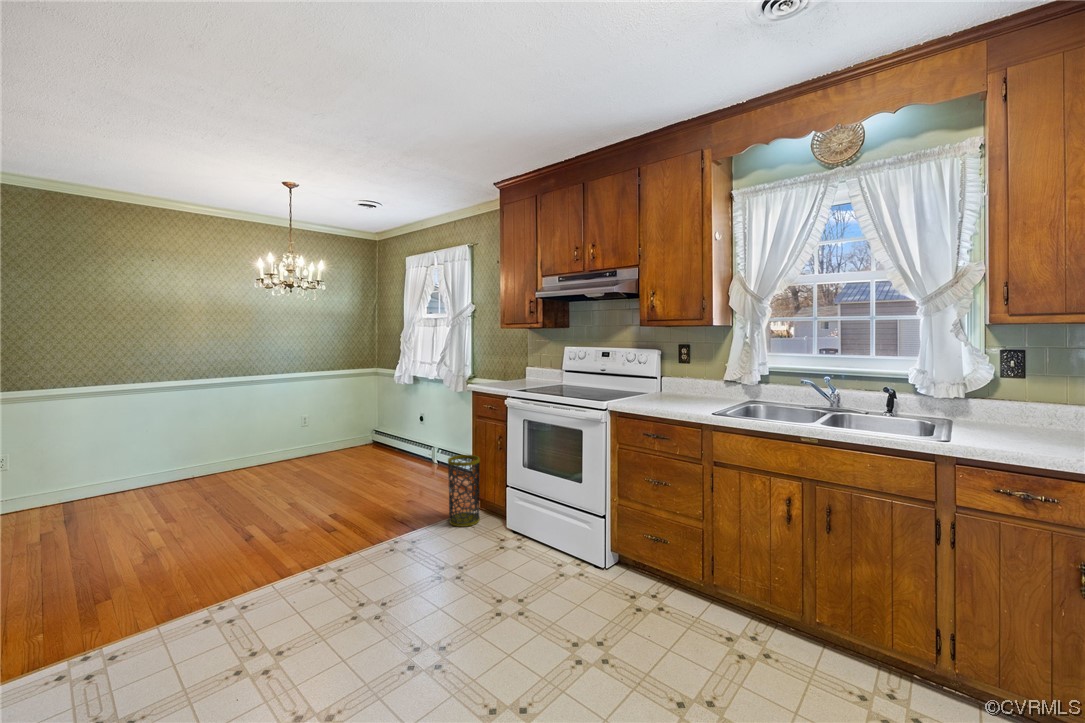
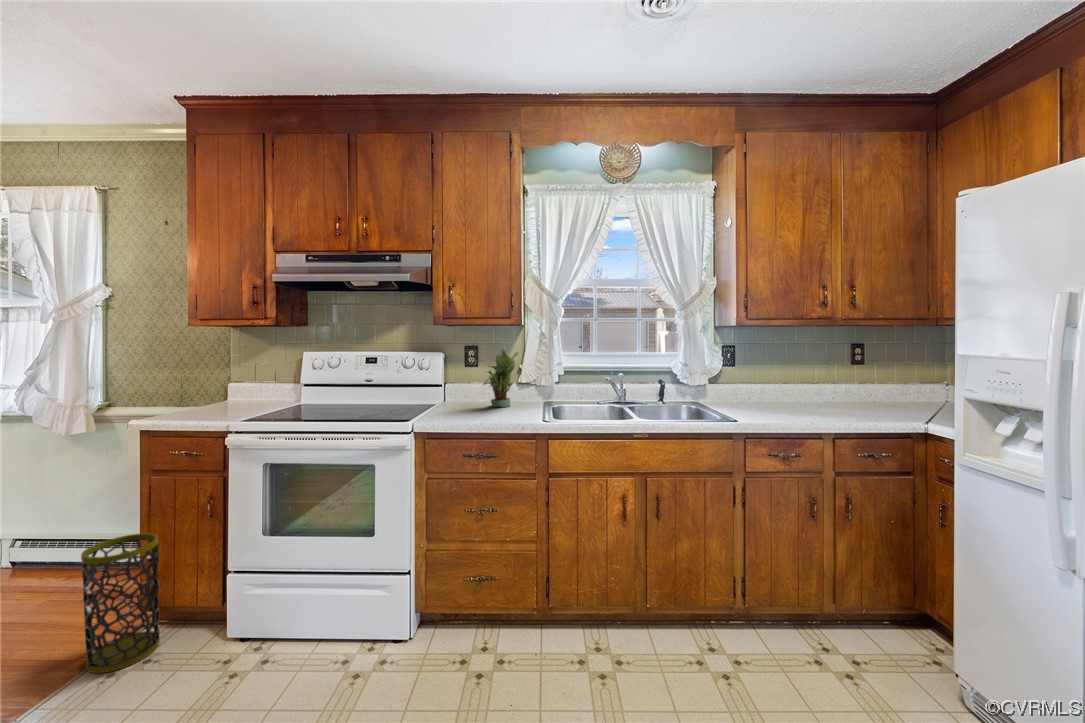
potted plant: none [679,349,714,401] -> present [484,349,518,407]

